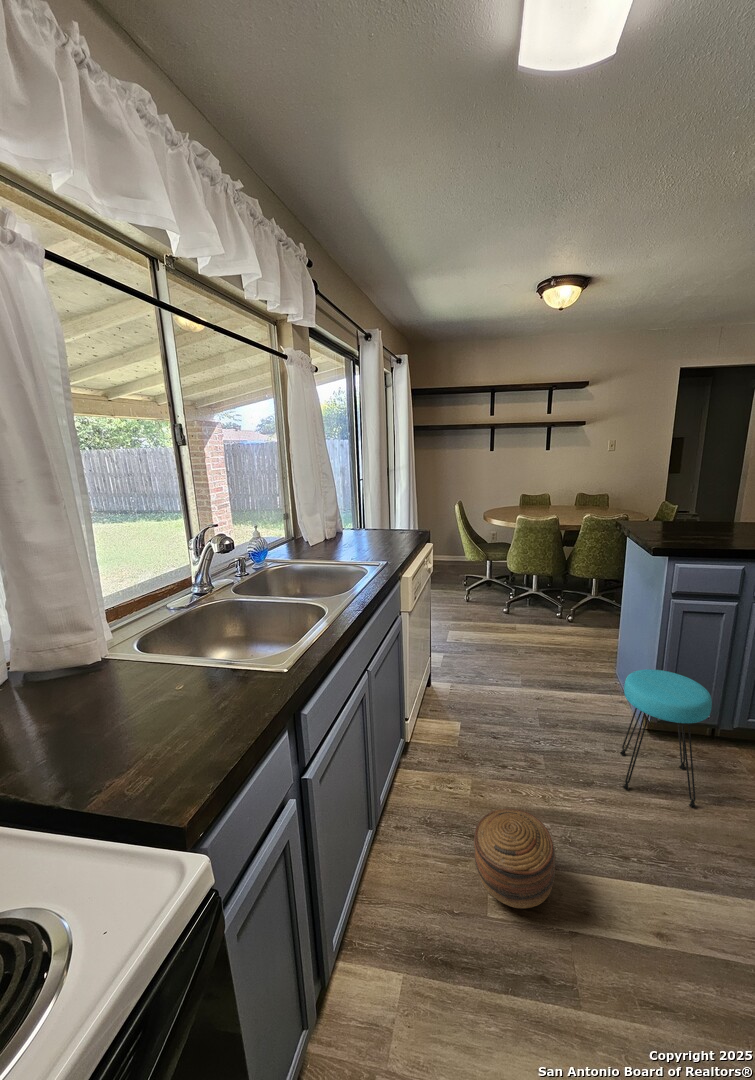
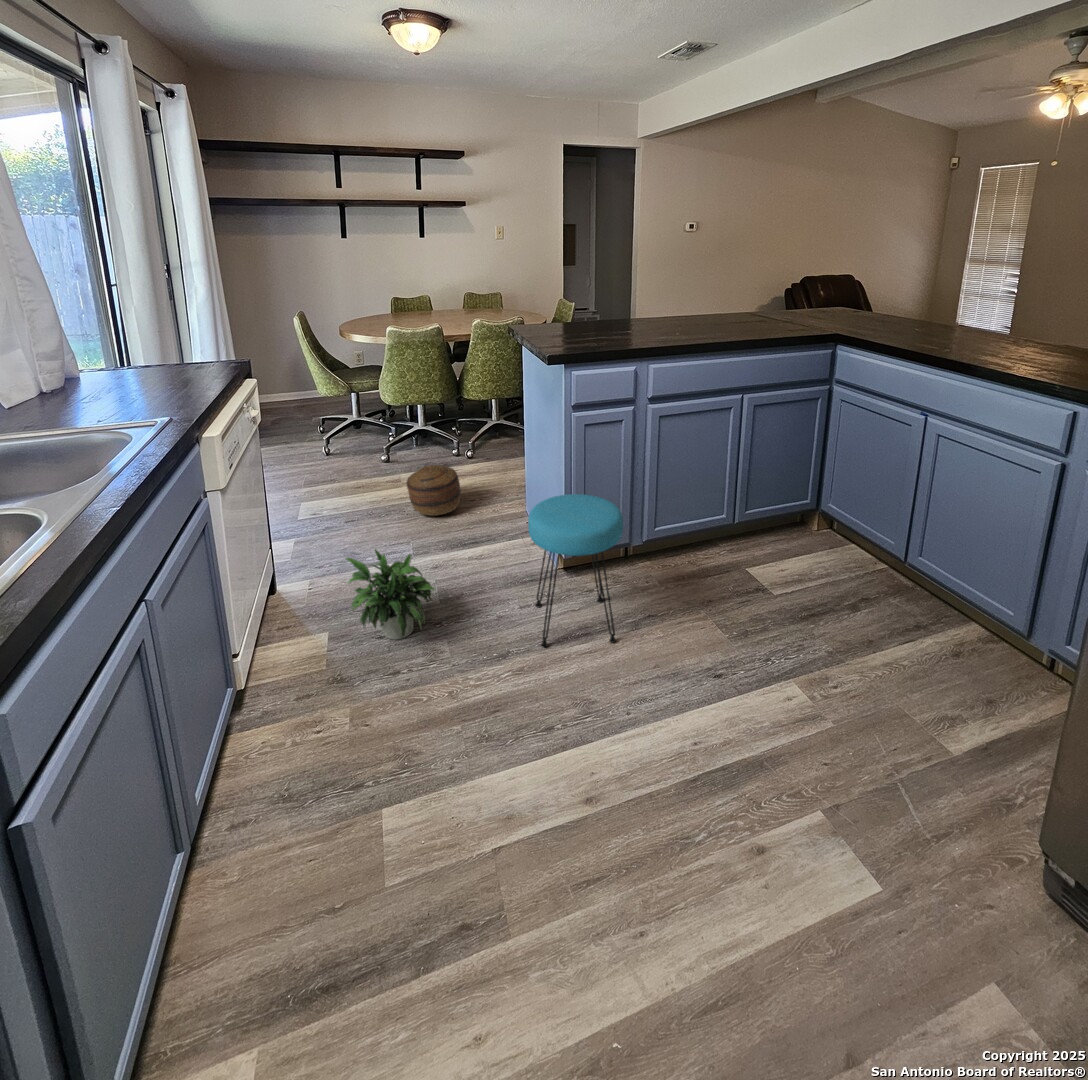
potted plant: none [480,674,543,744] -> present [346,549,435,639]
basket: present [474,809,555,908] -> present [407,465,461,516]

